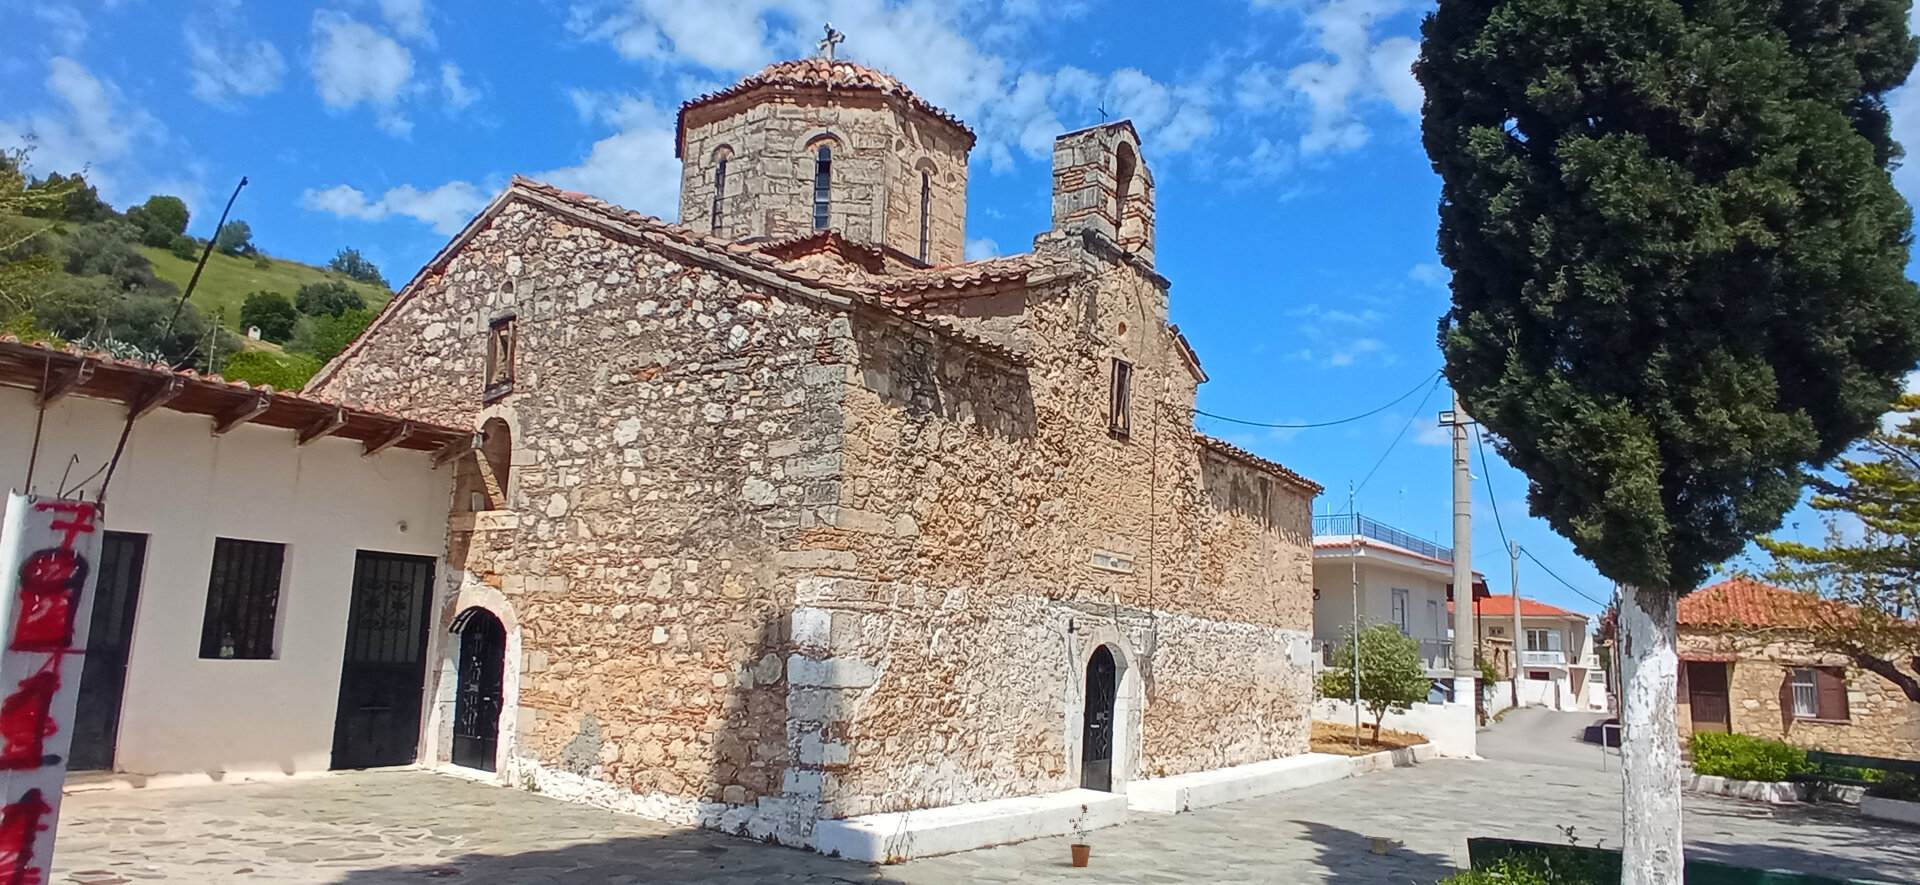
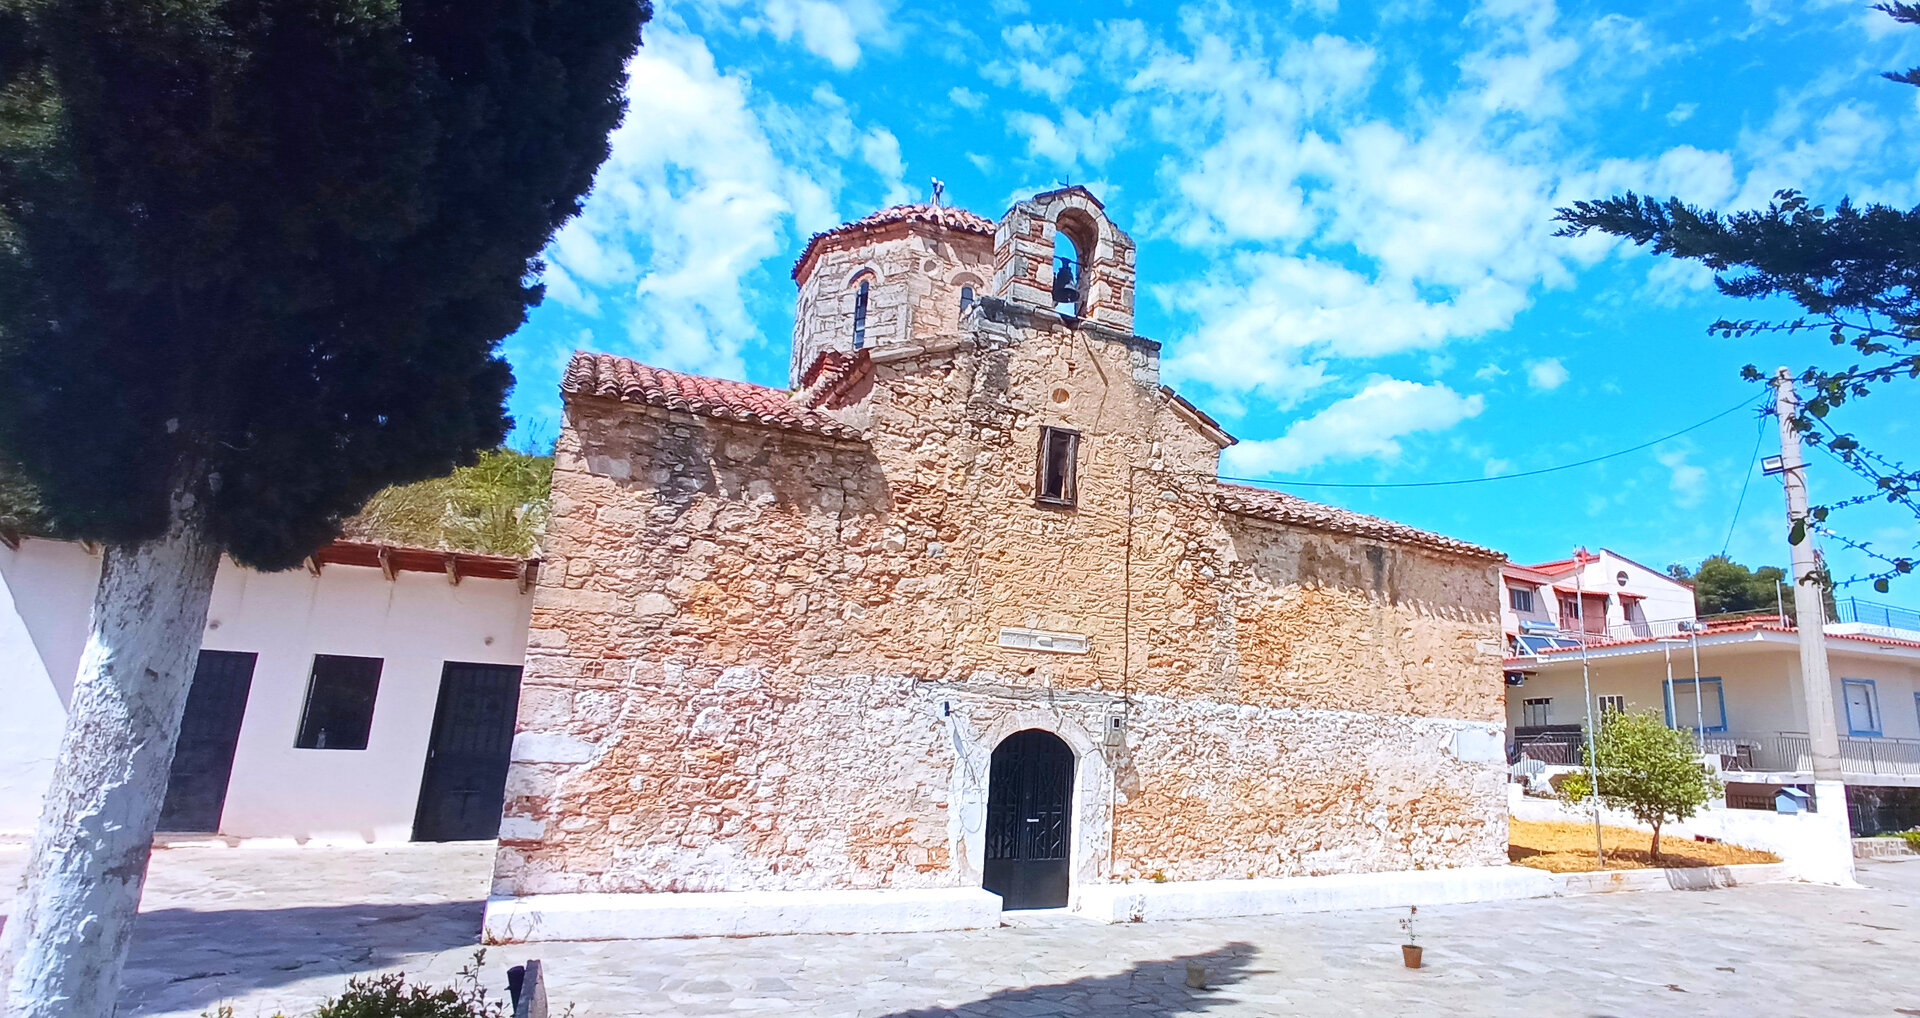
potted plant: present [1069,804,1091,867] -> present [1400,905,1423,968]

